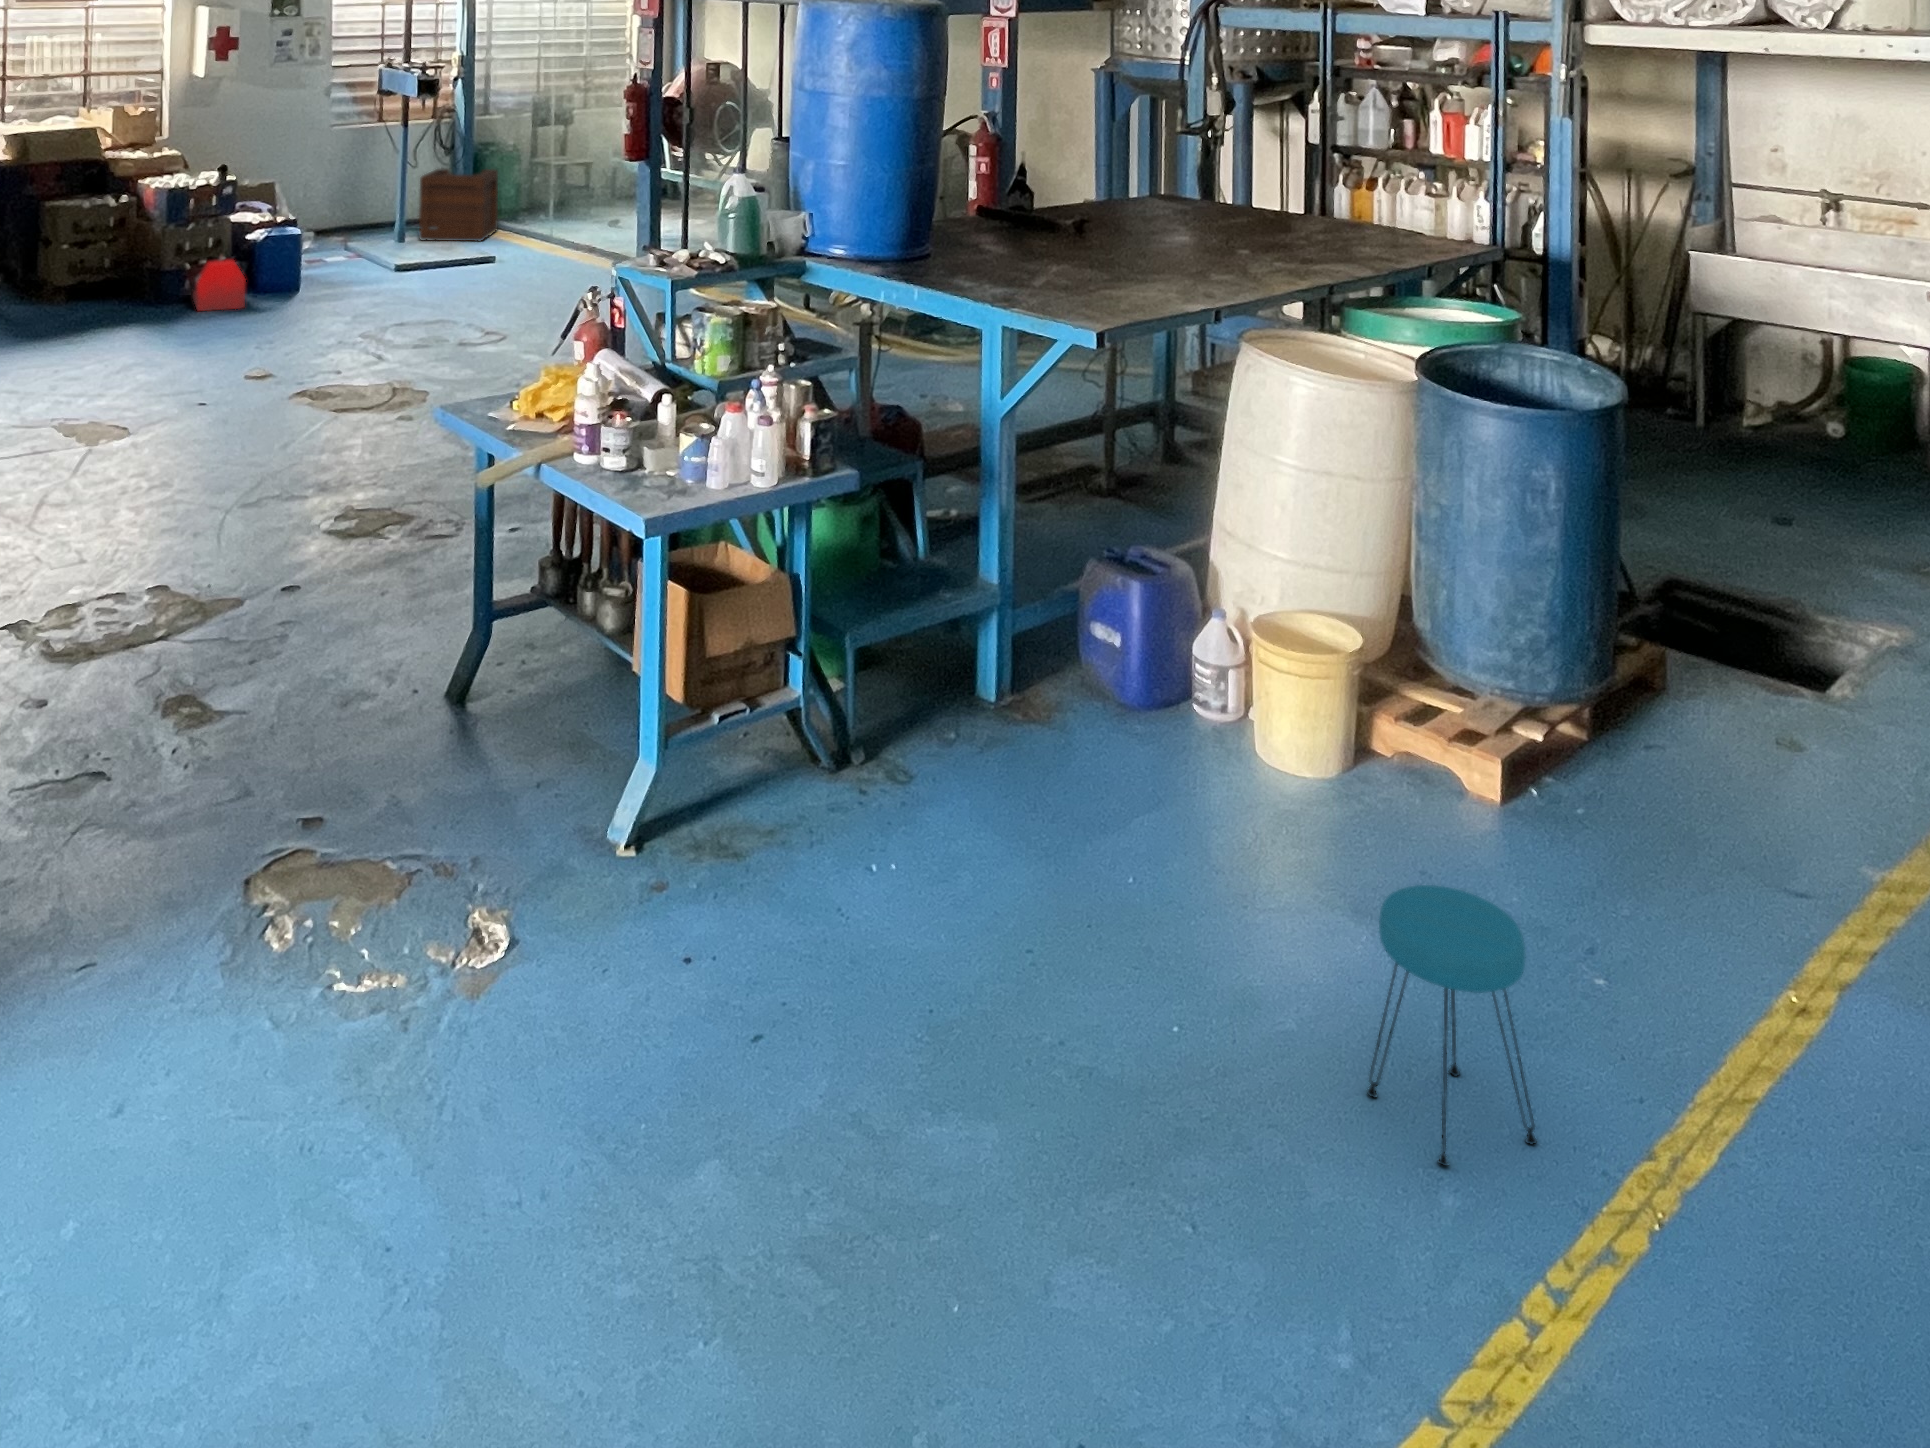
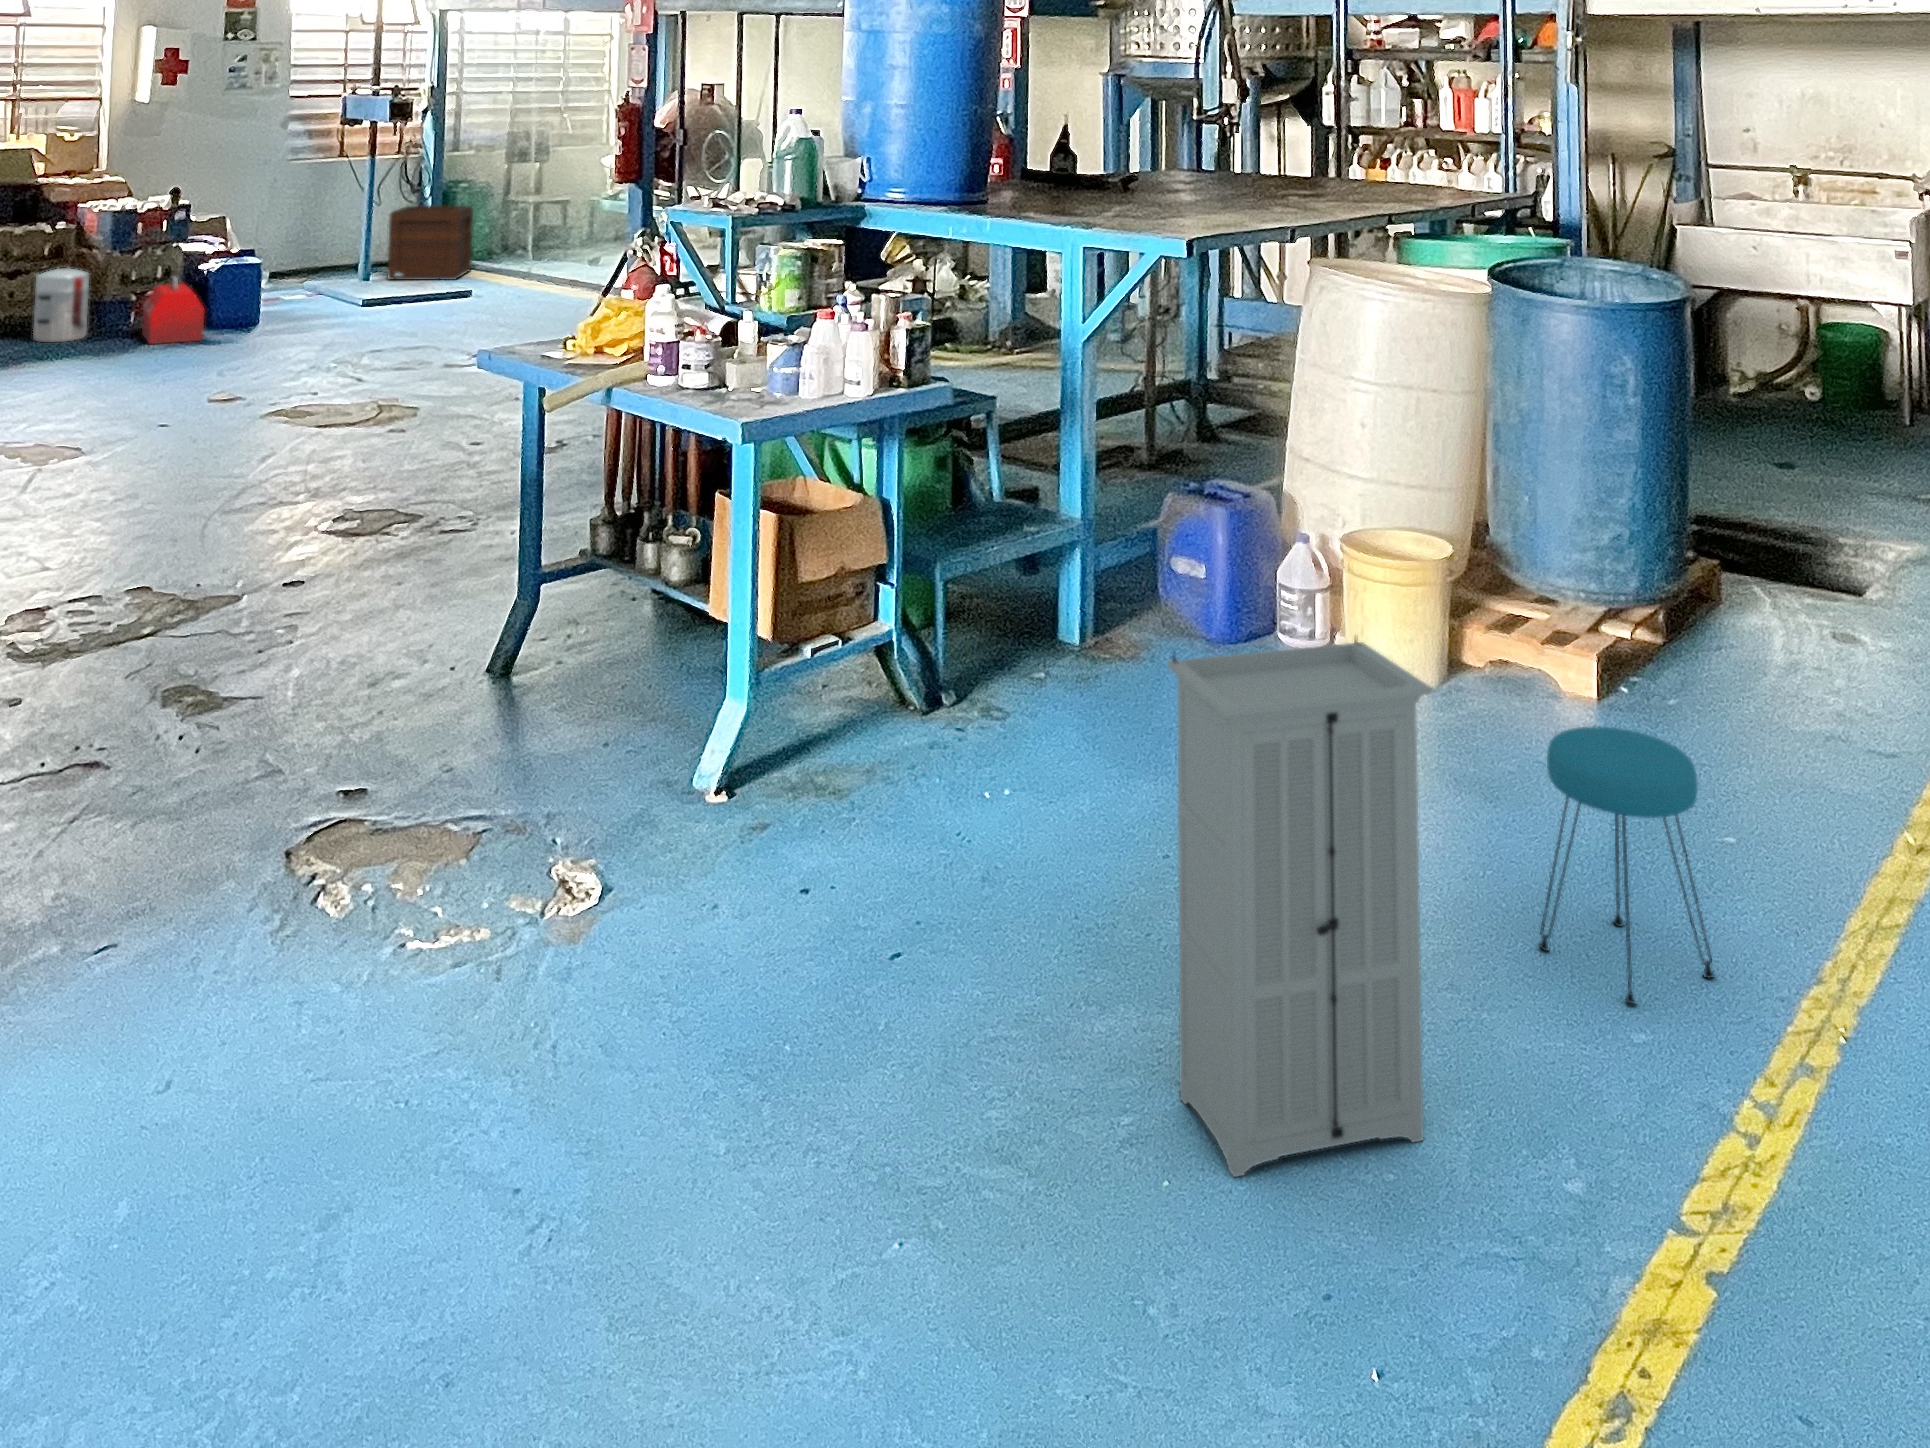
waste bin: none [98,236,145,306] -> present [33,268,89,342]
storage cabinet: none [975,812,1219,1313] -> present [1167,636,1433,1177]

